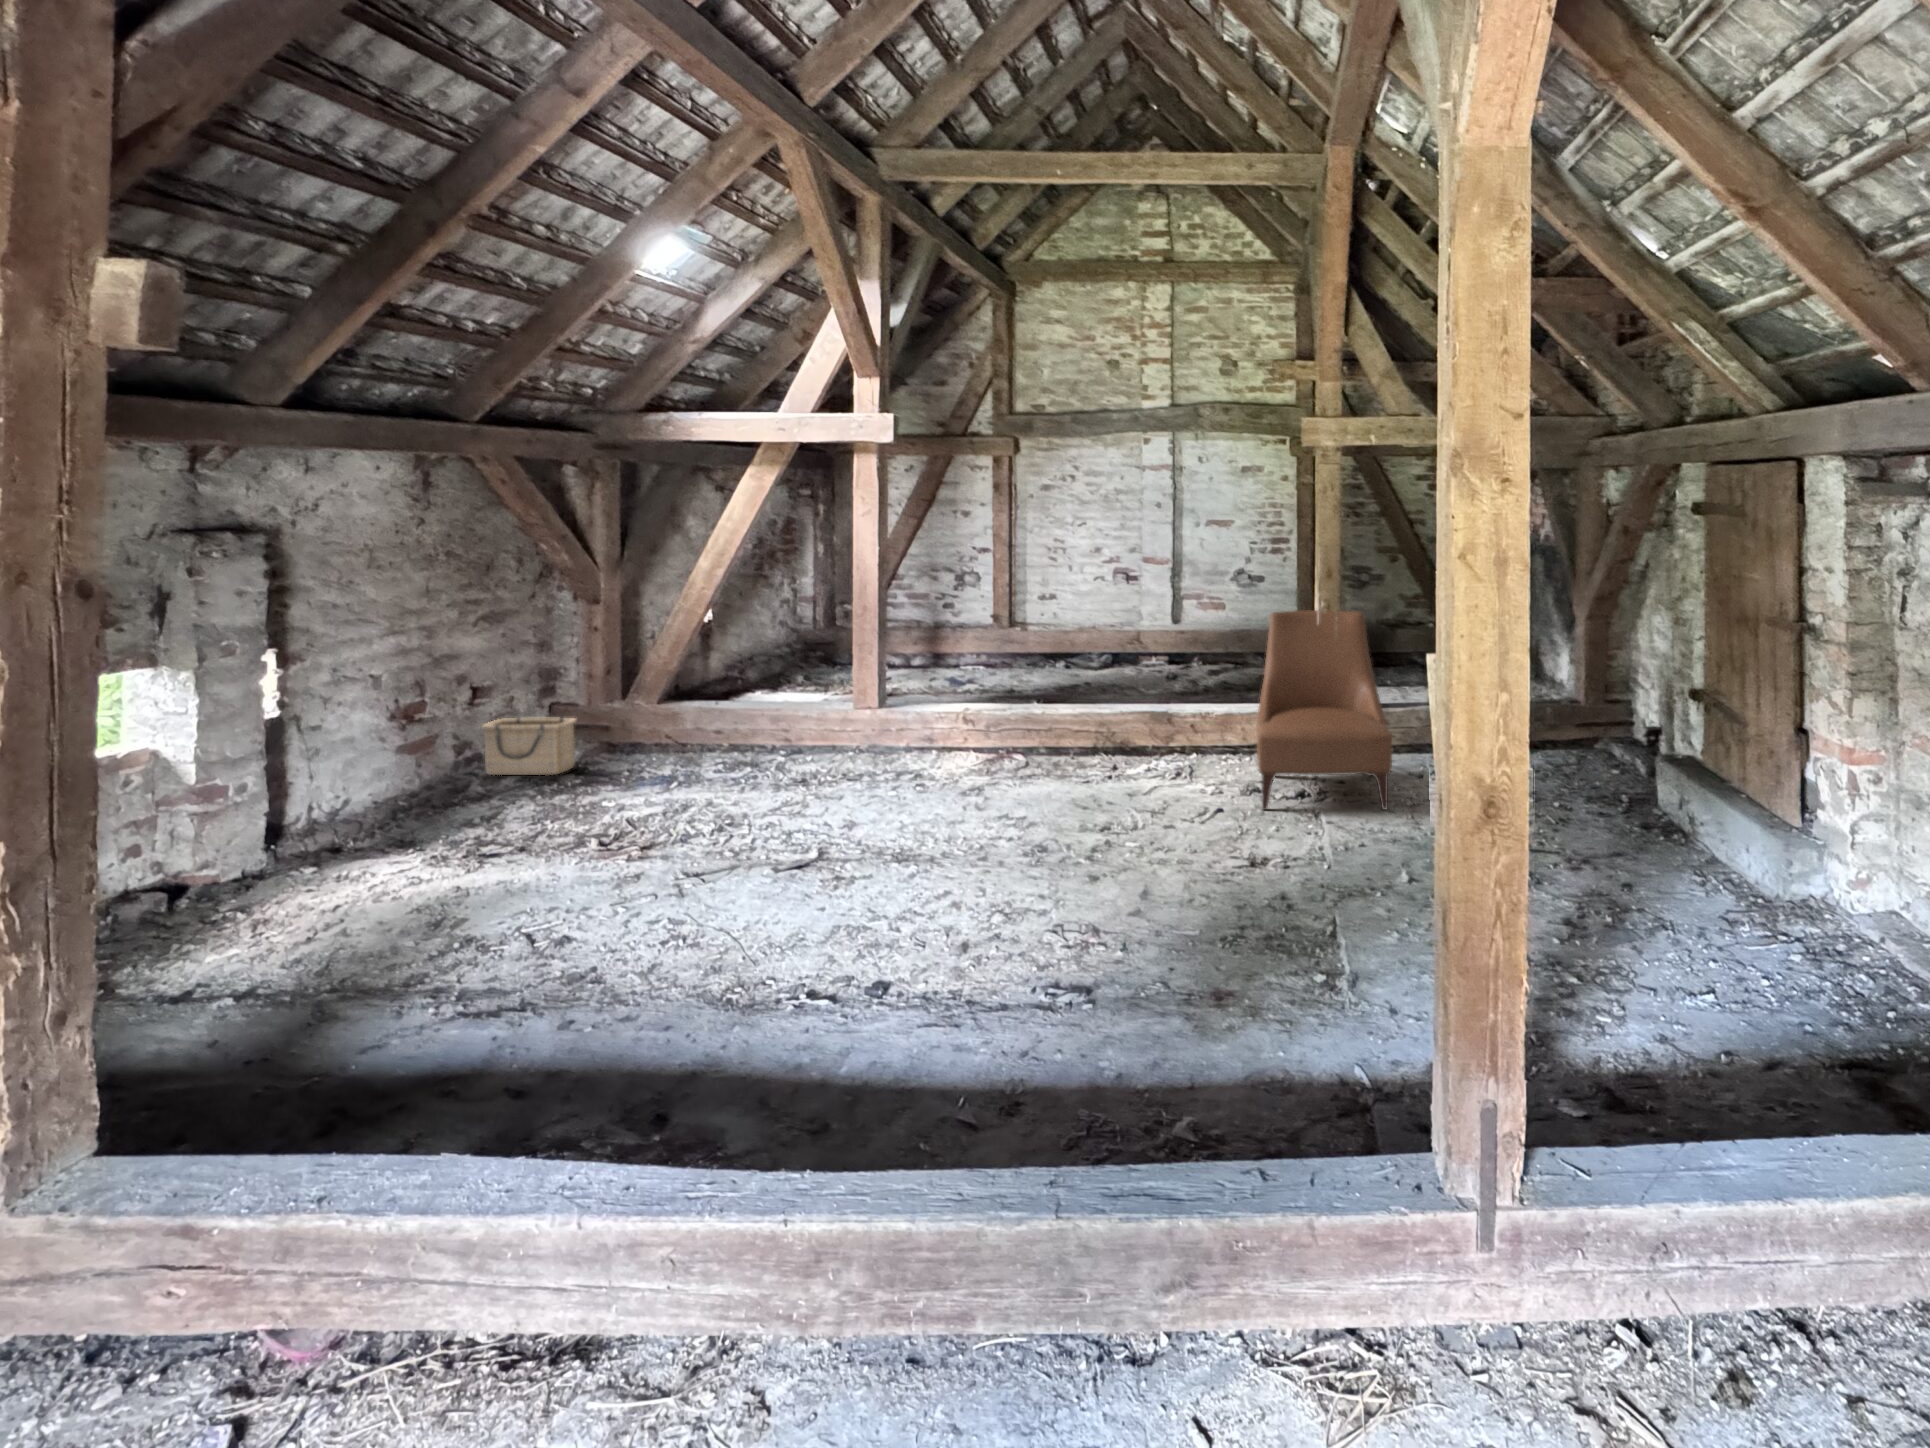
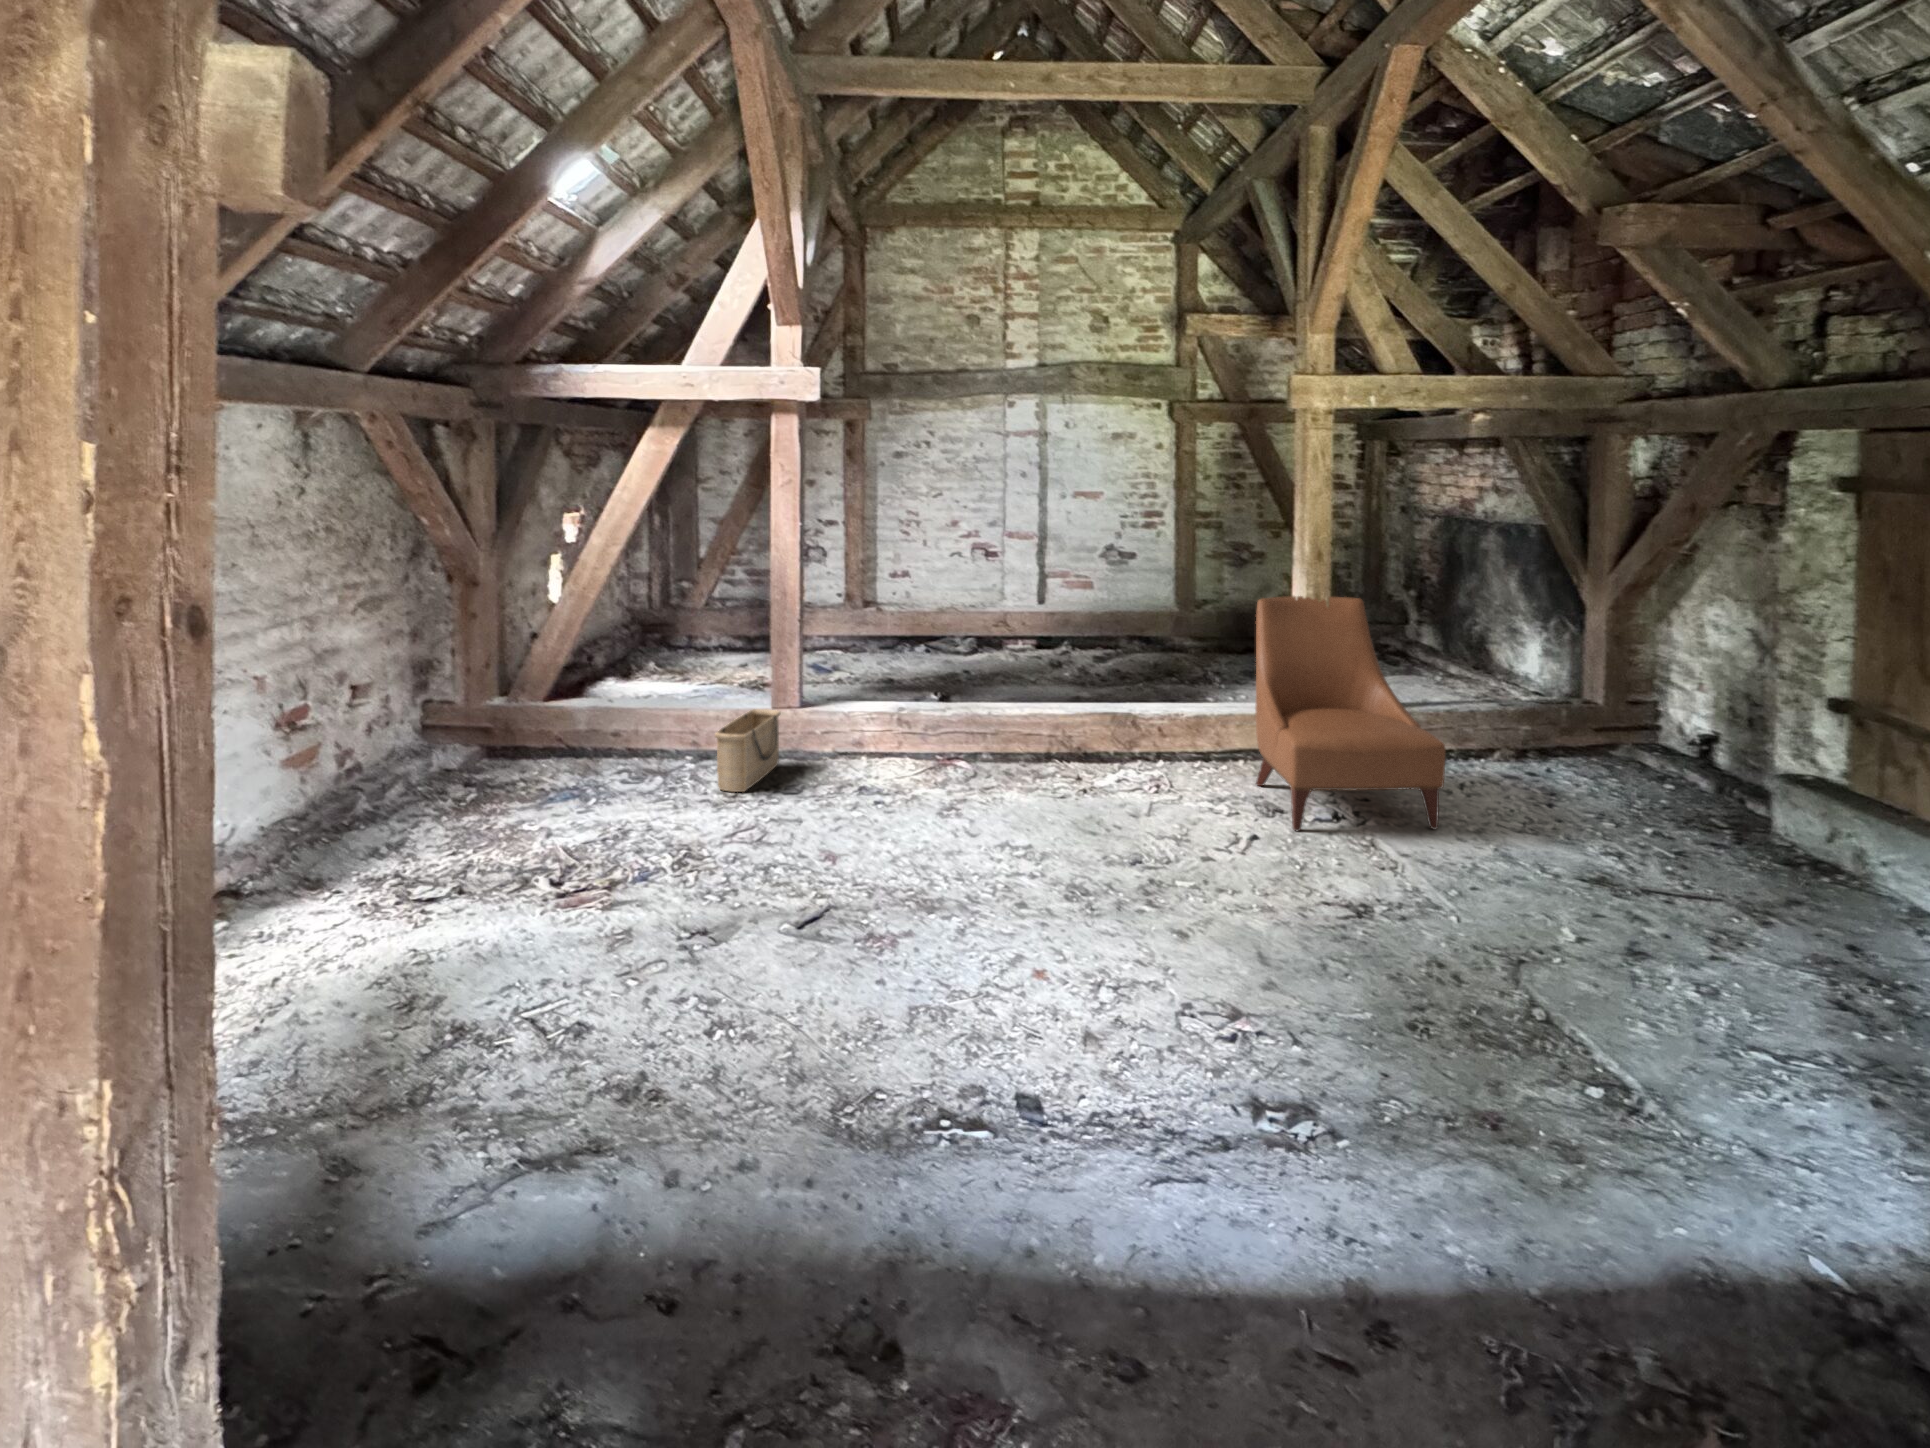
basket: present [482,718,577,775] -> present [715,709,781,792]

